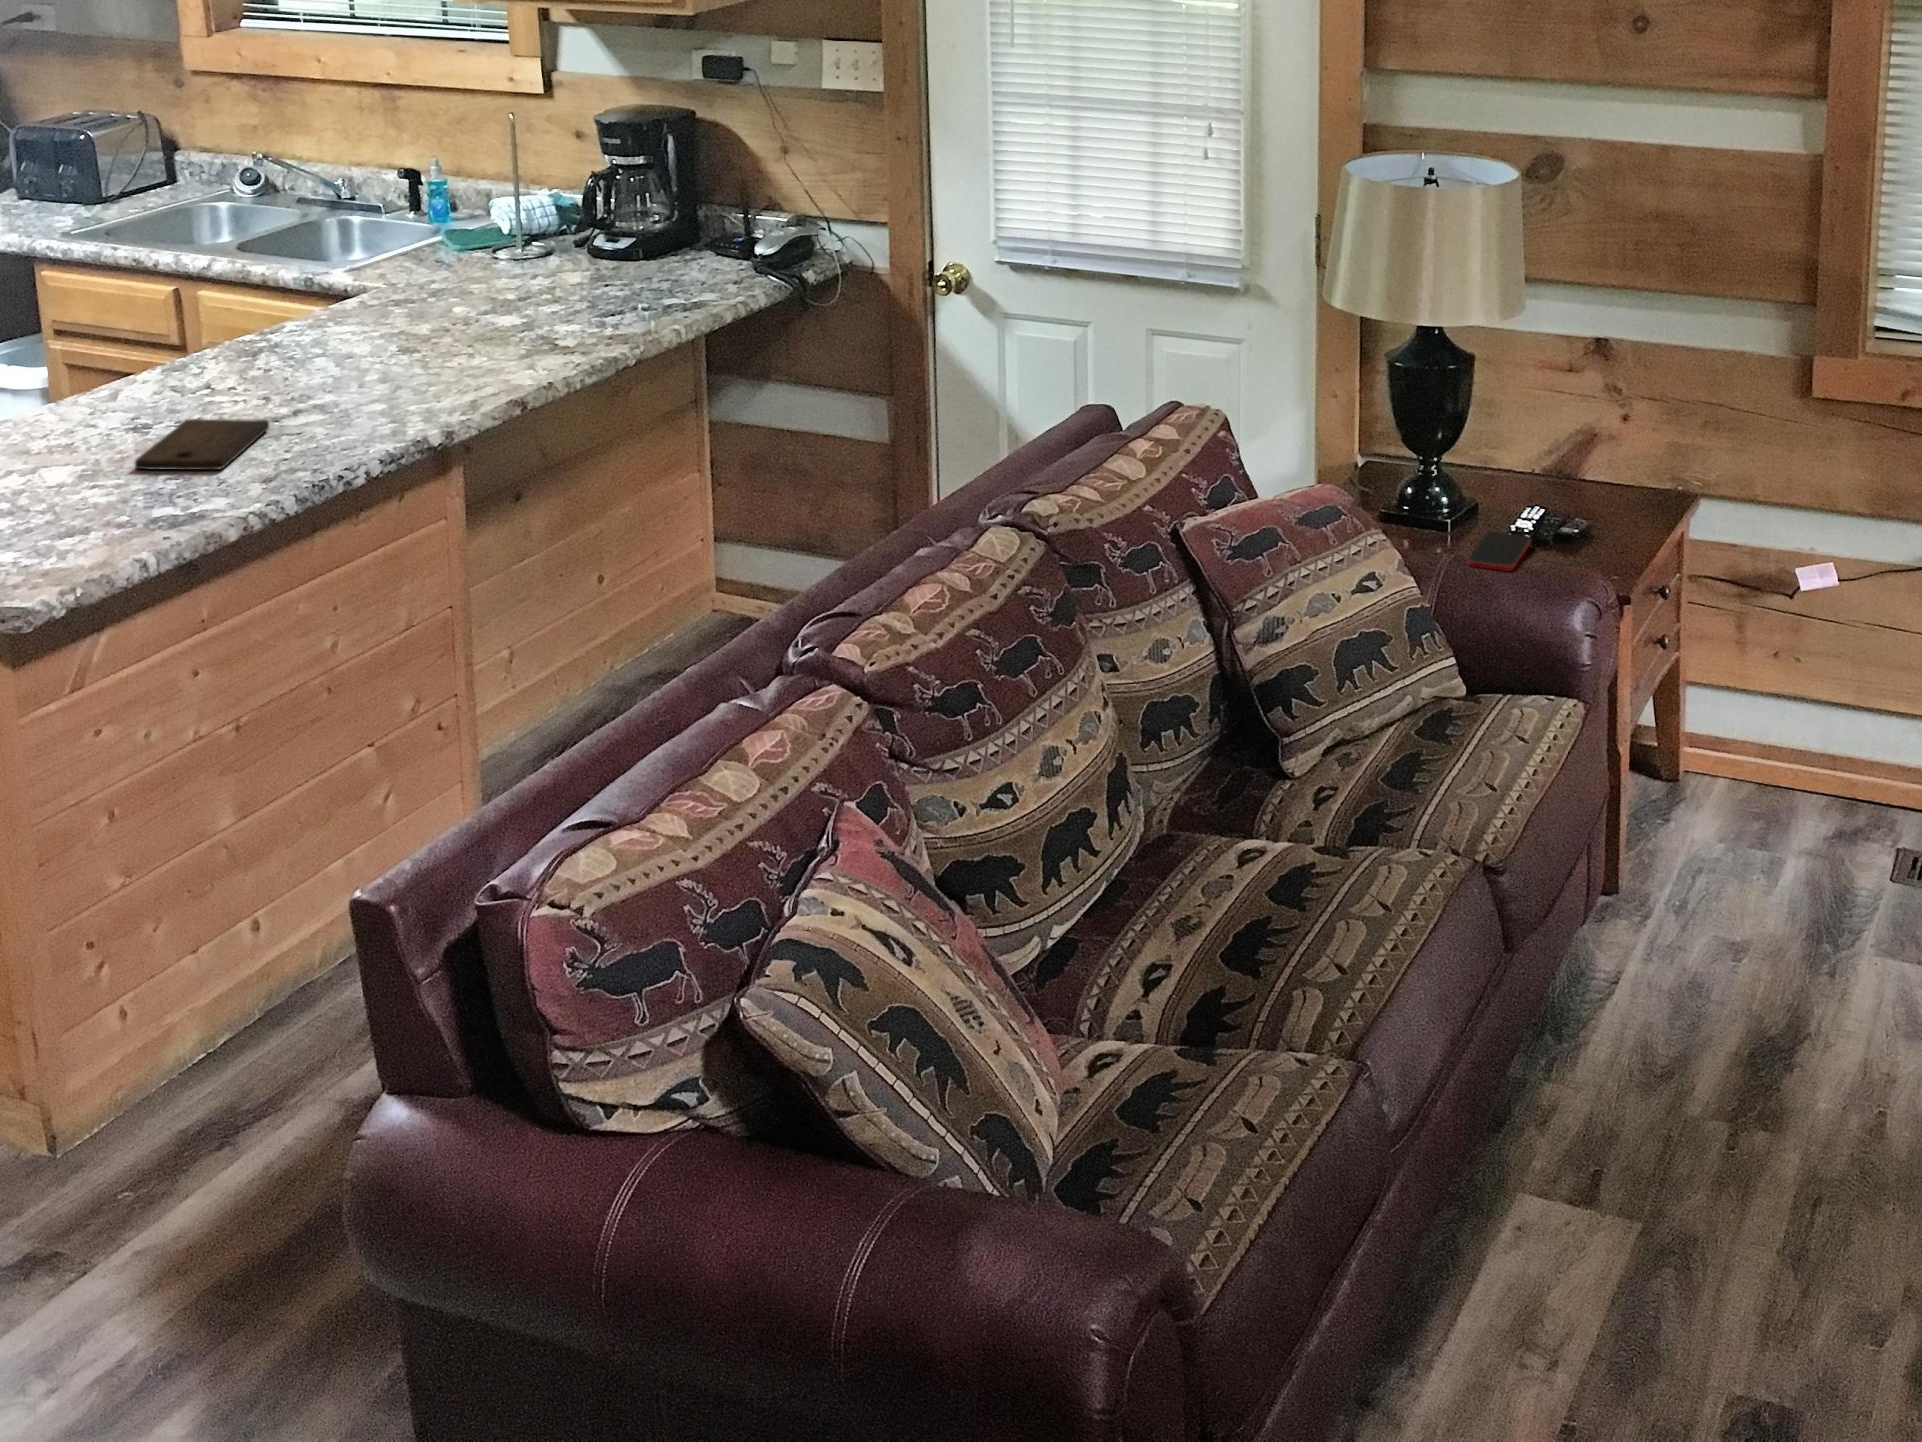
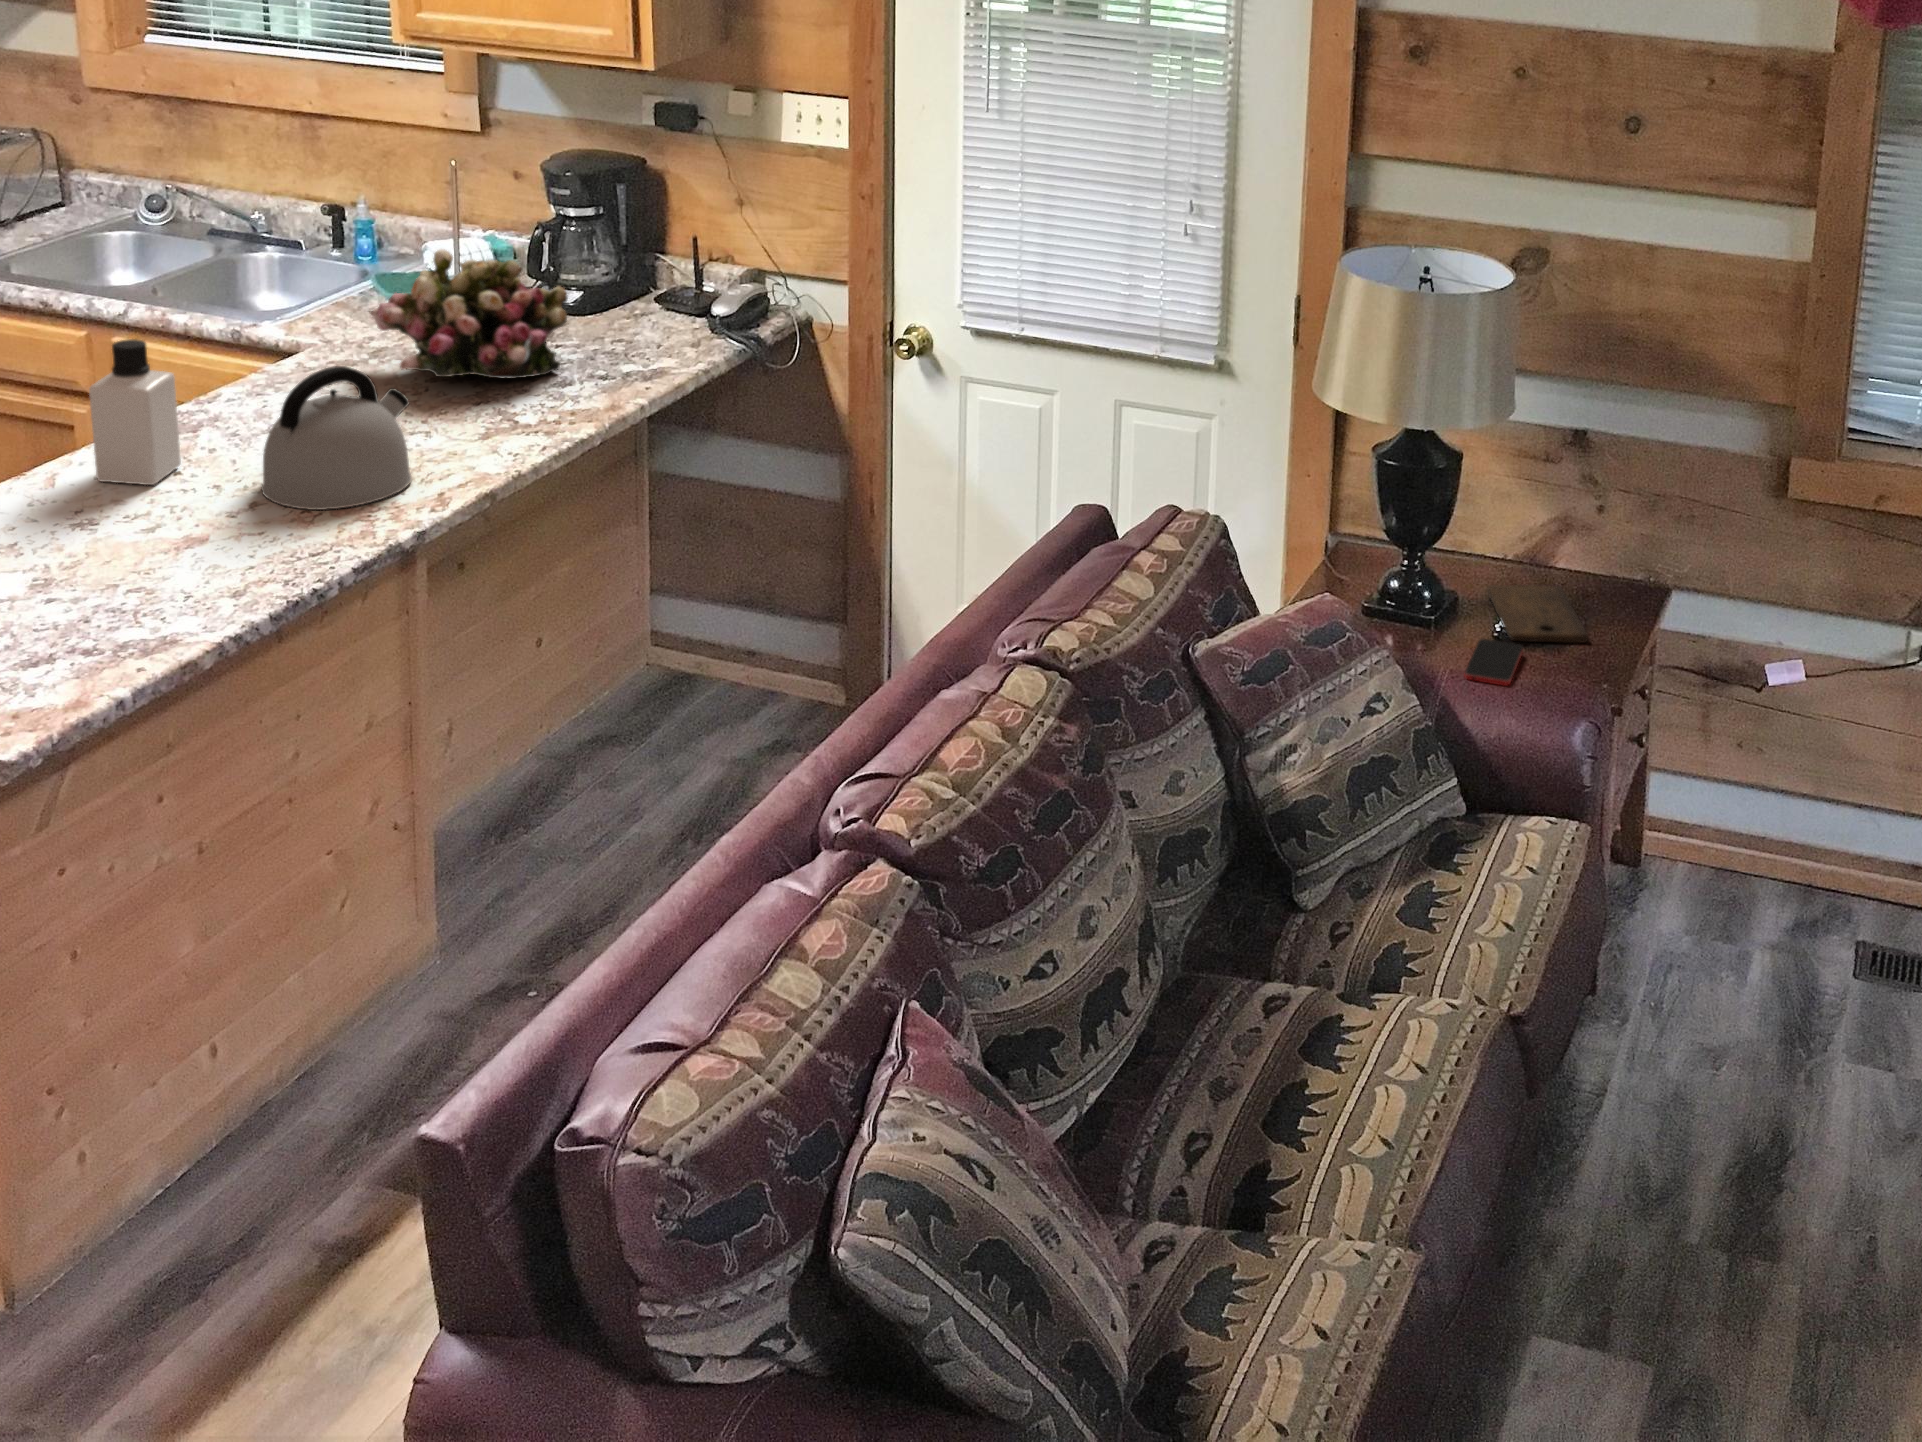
flower arrangement: none [426,190,614,310] -> present [371,249,568,378]
bottle: none [146,258,235,396] -> present [89,339,181,485]
kettle: none [305,279,448,413] -> present [261,366,412,510]
cutting board: present [135,419,269,470] -> present [1487,585,1588,643]

